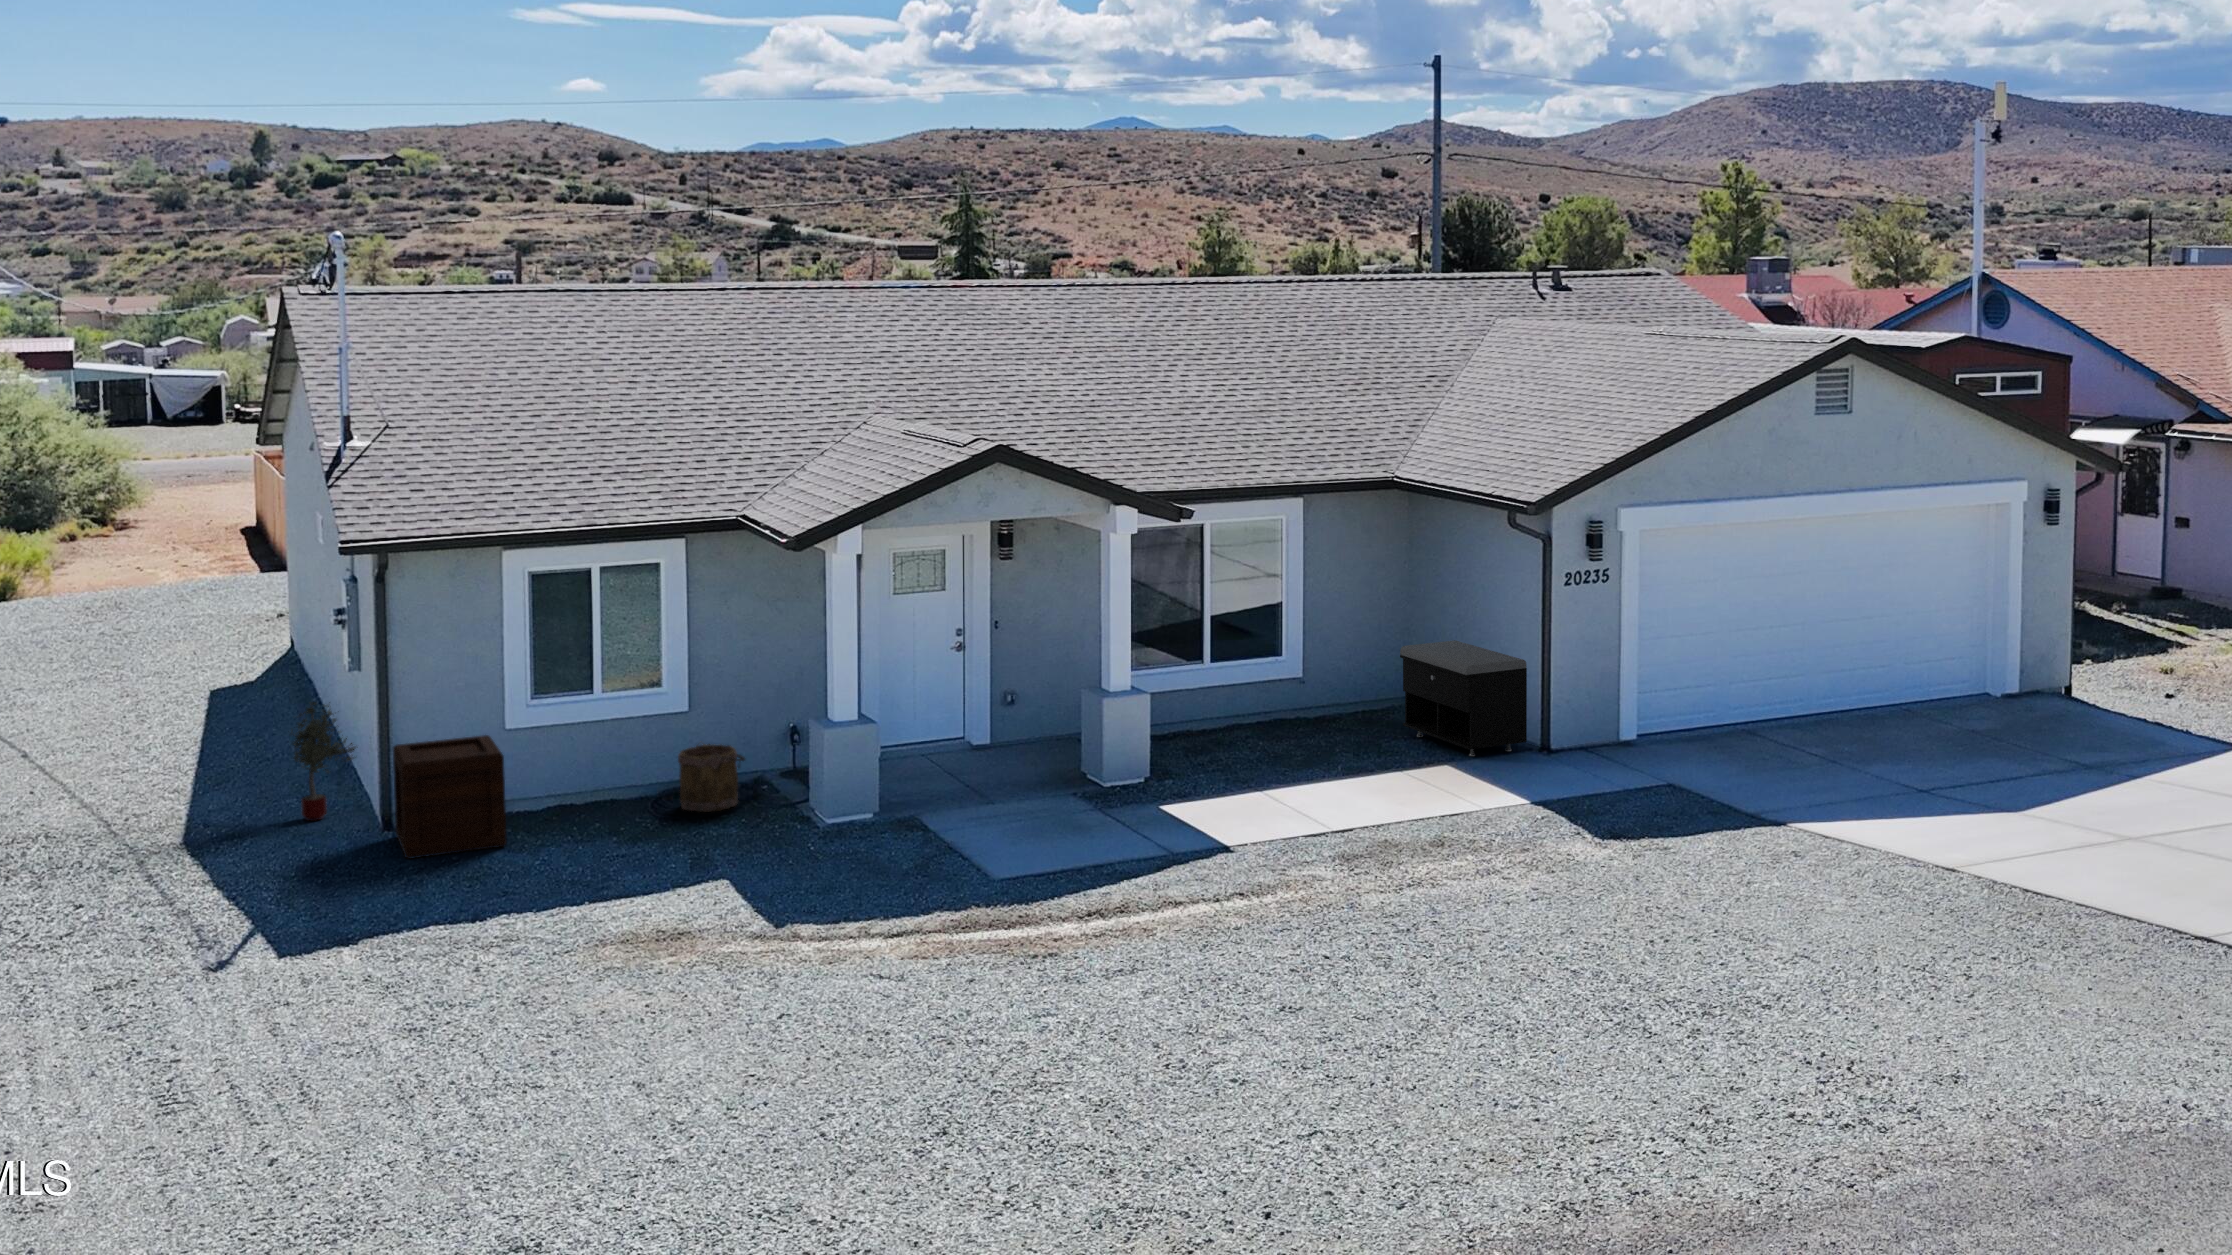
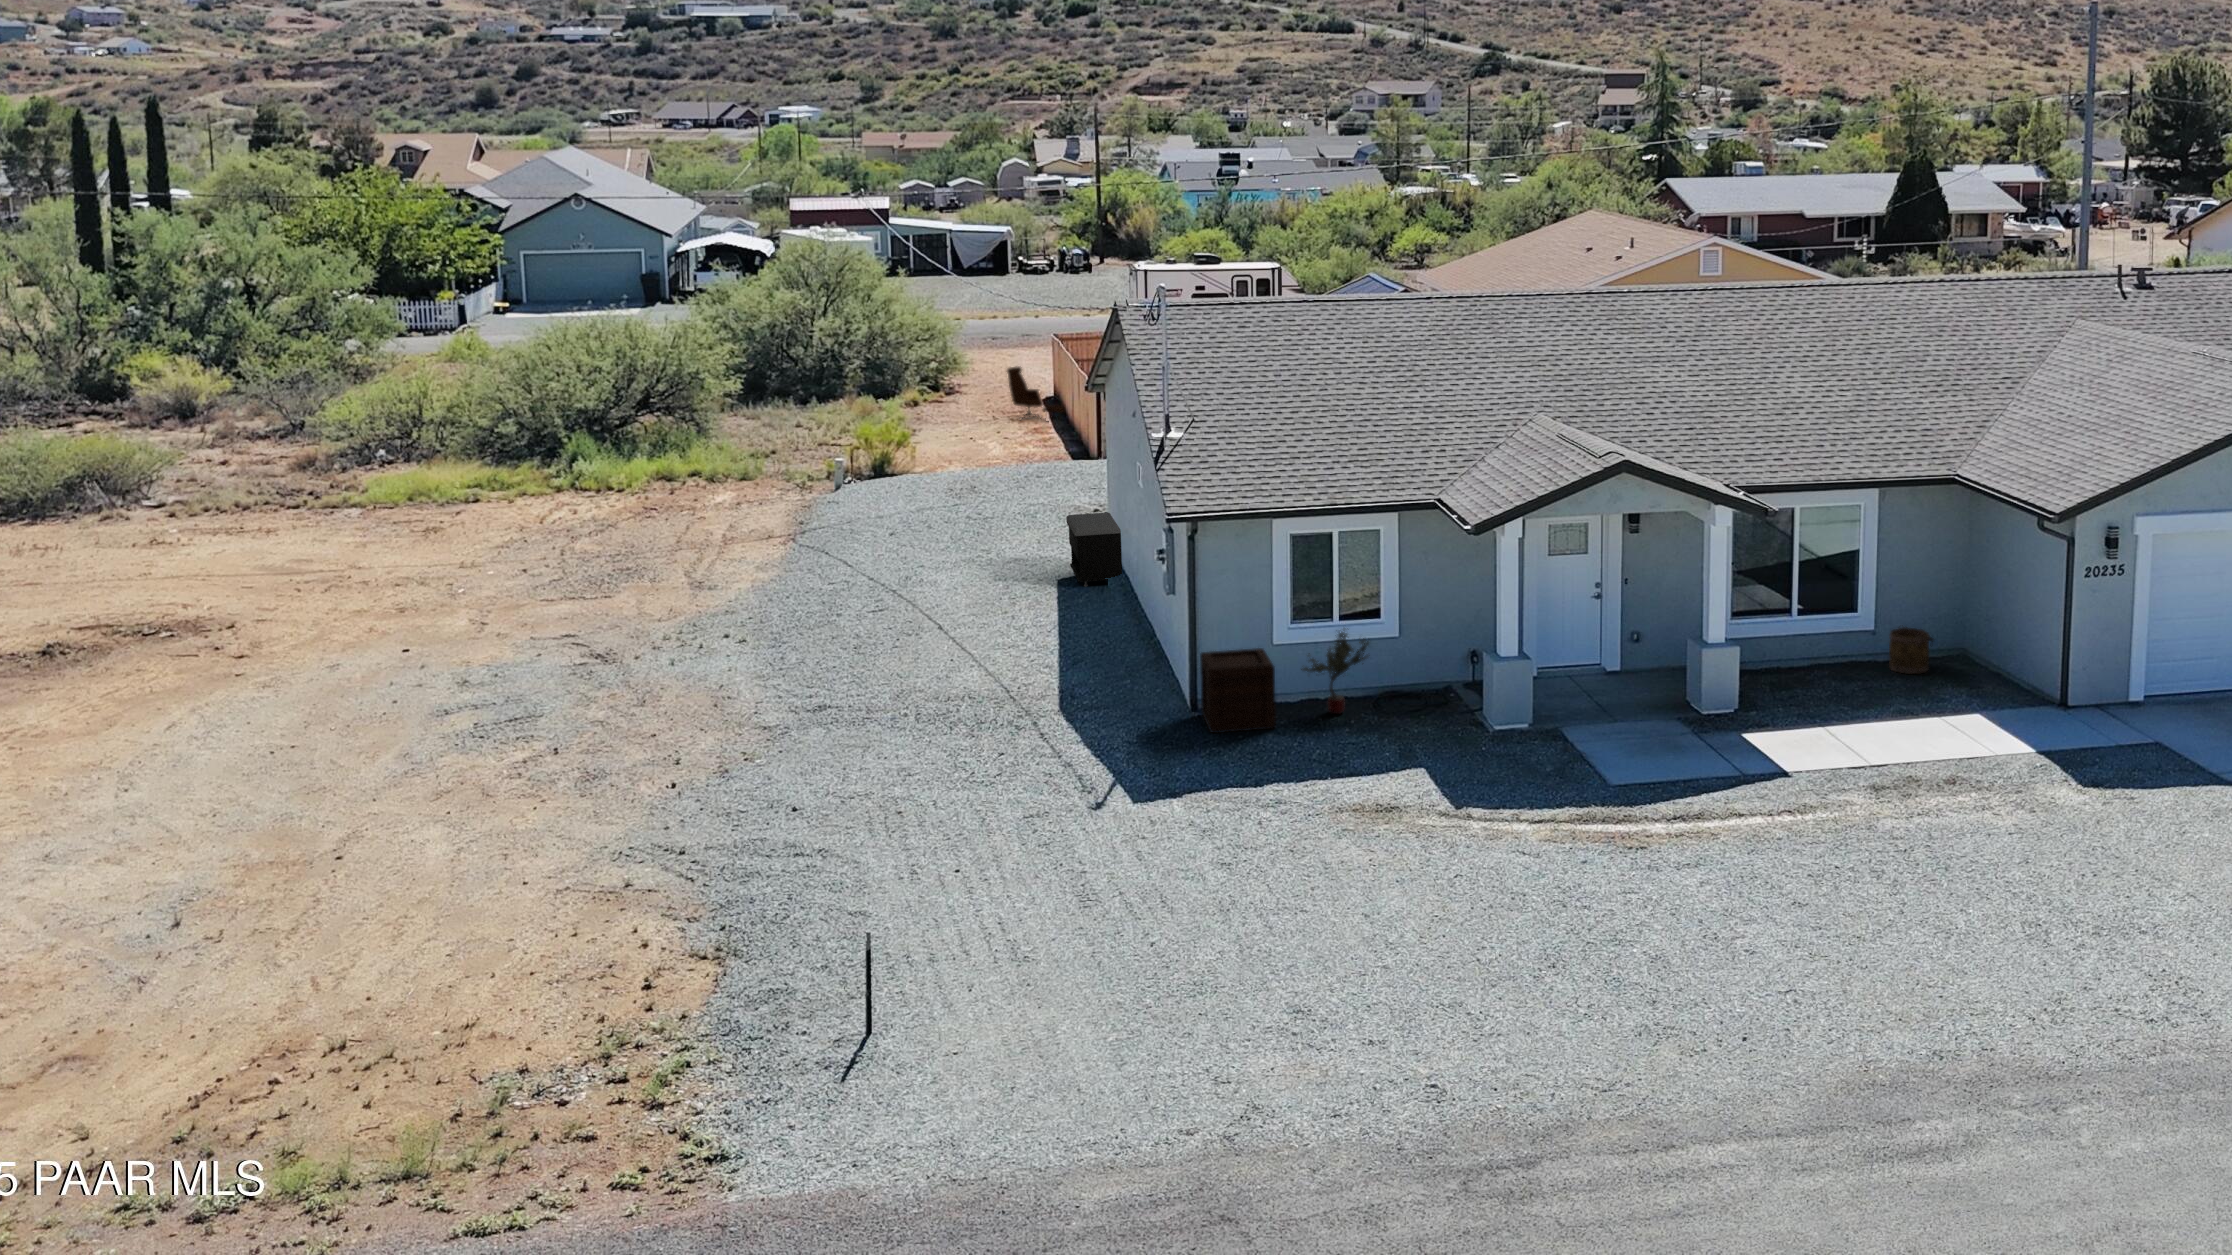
lounge chair: none [190,475,269,542] -> present [1007,366,1065,419]
storage bench: present [1400,640,1527,756] -> present [1066,513,1122,586]
potted tree: present [293,702,355,821] -> present [1301,629,1370,714]
bucket: present [678,744,745,812] -> present [1889,625,1934,674]

